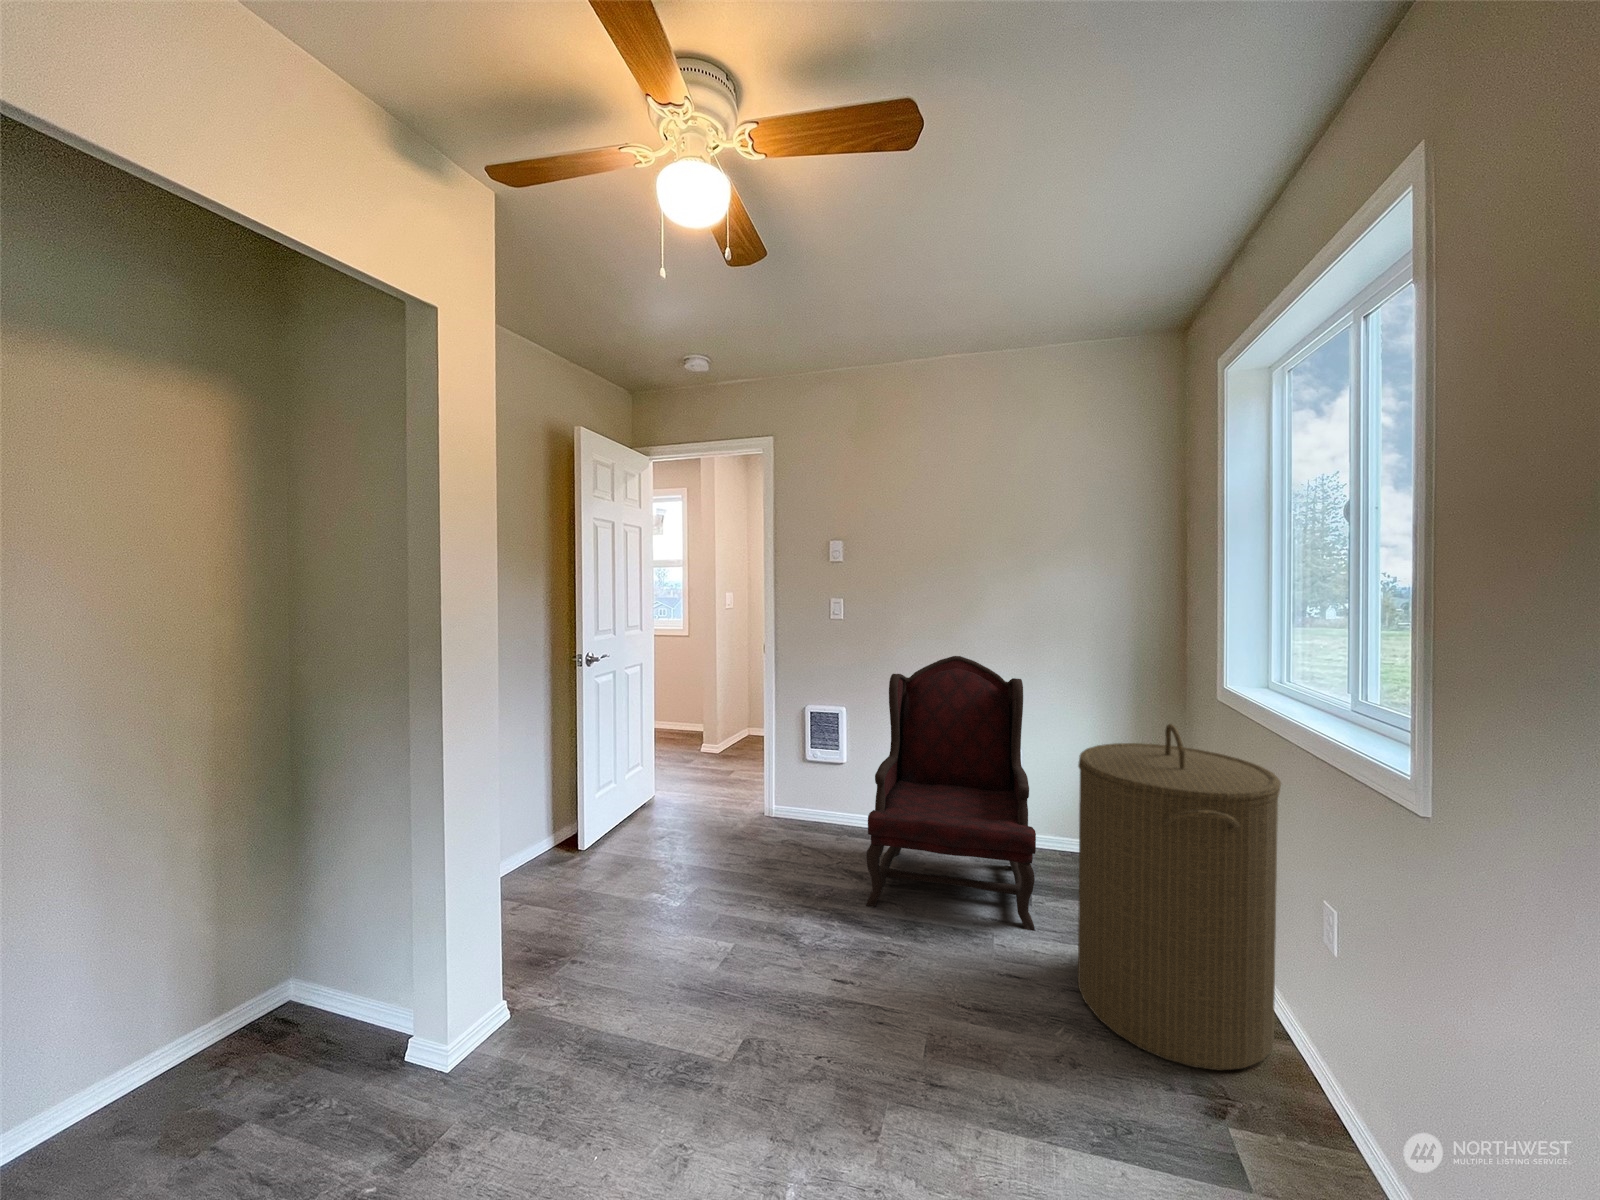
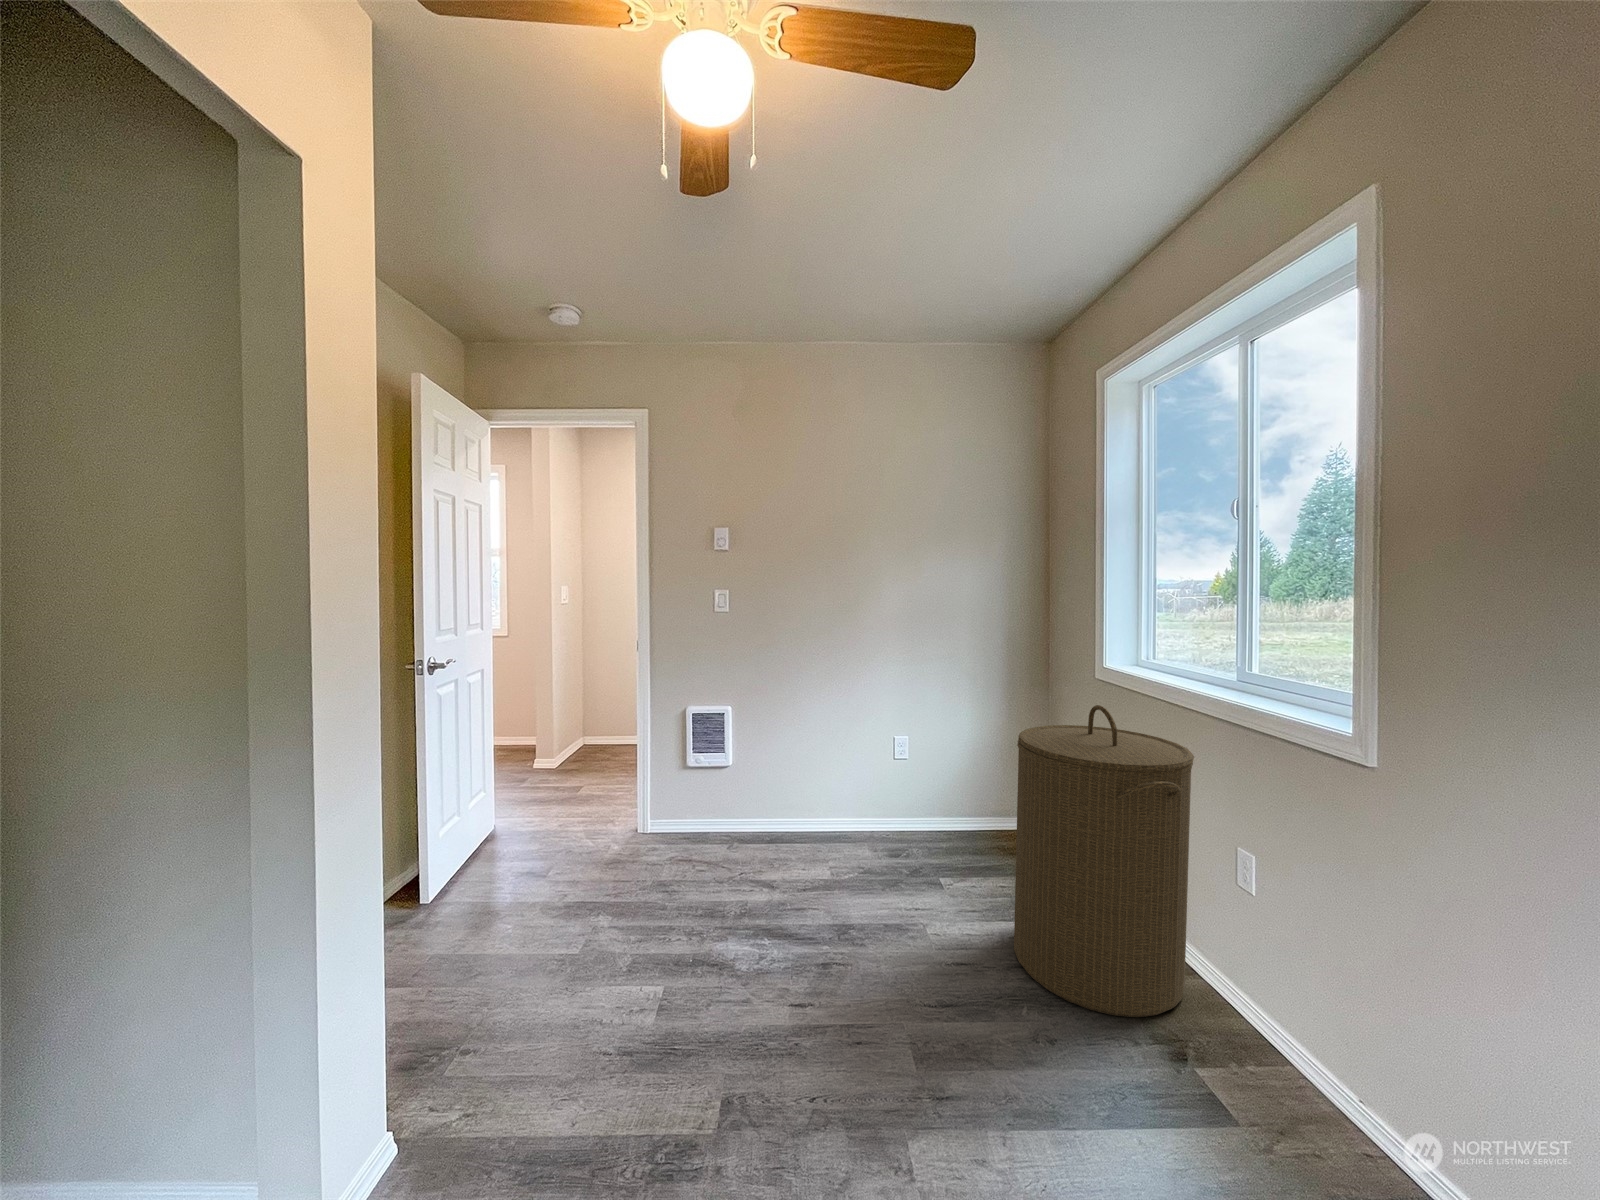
armchair: present [866,656,1036,931] -> none [790,650,959,917]

